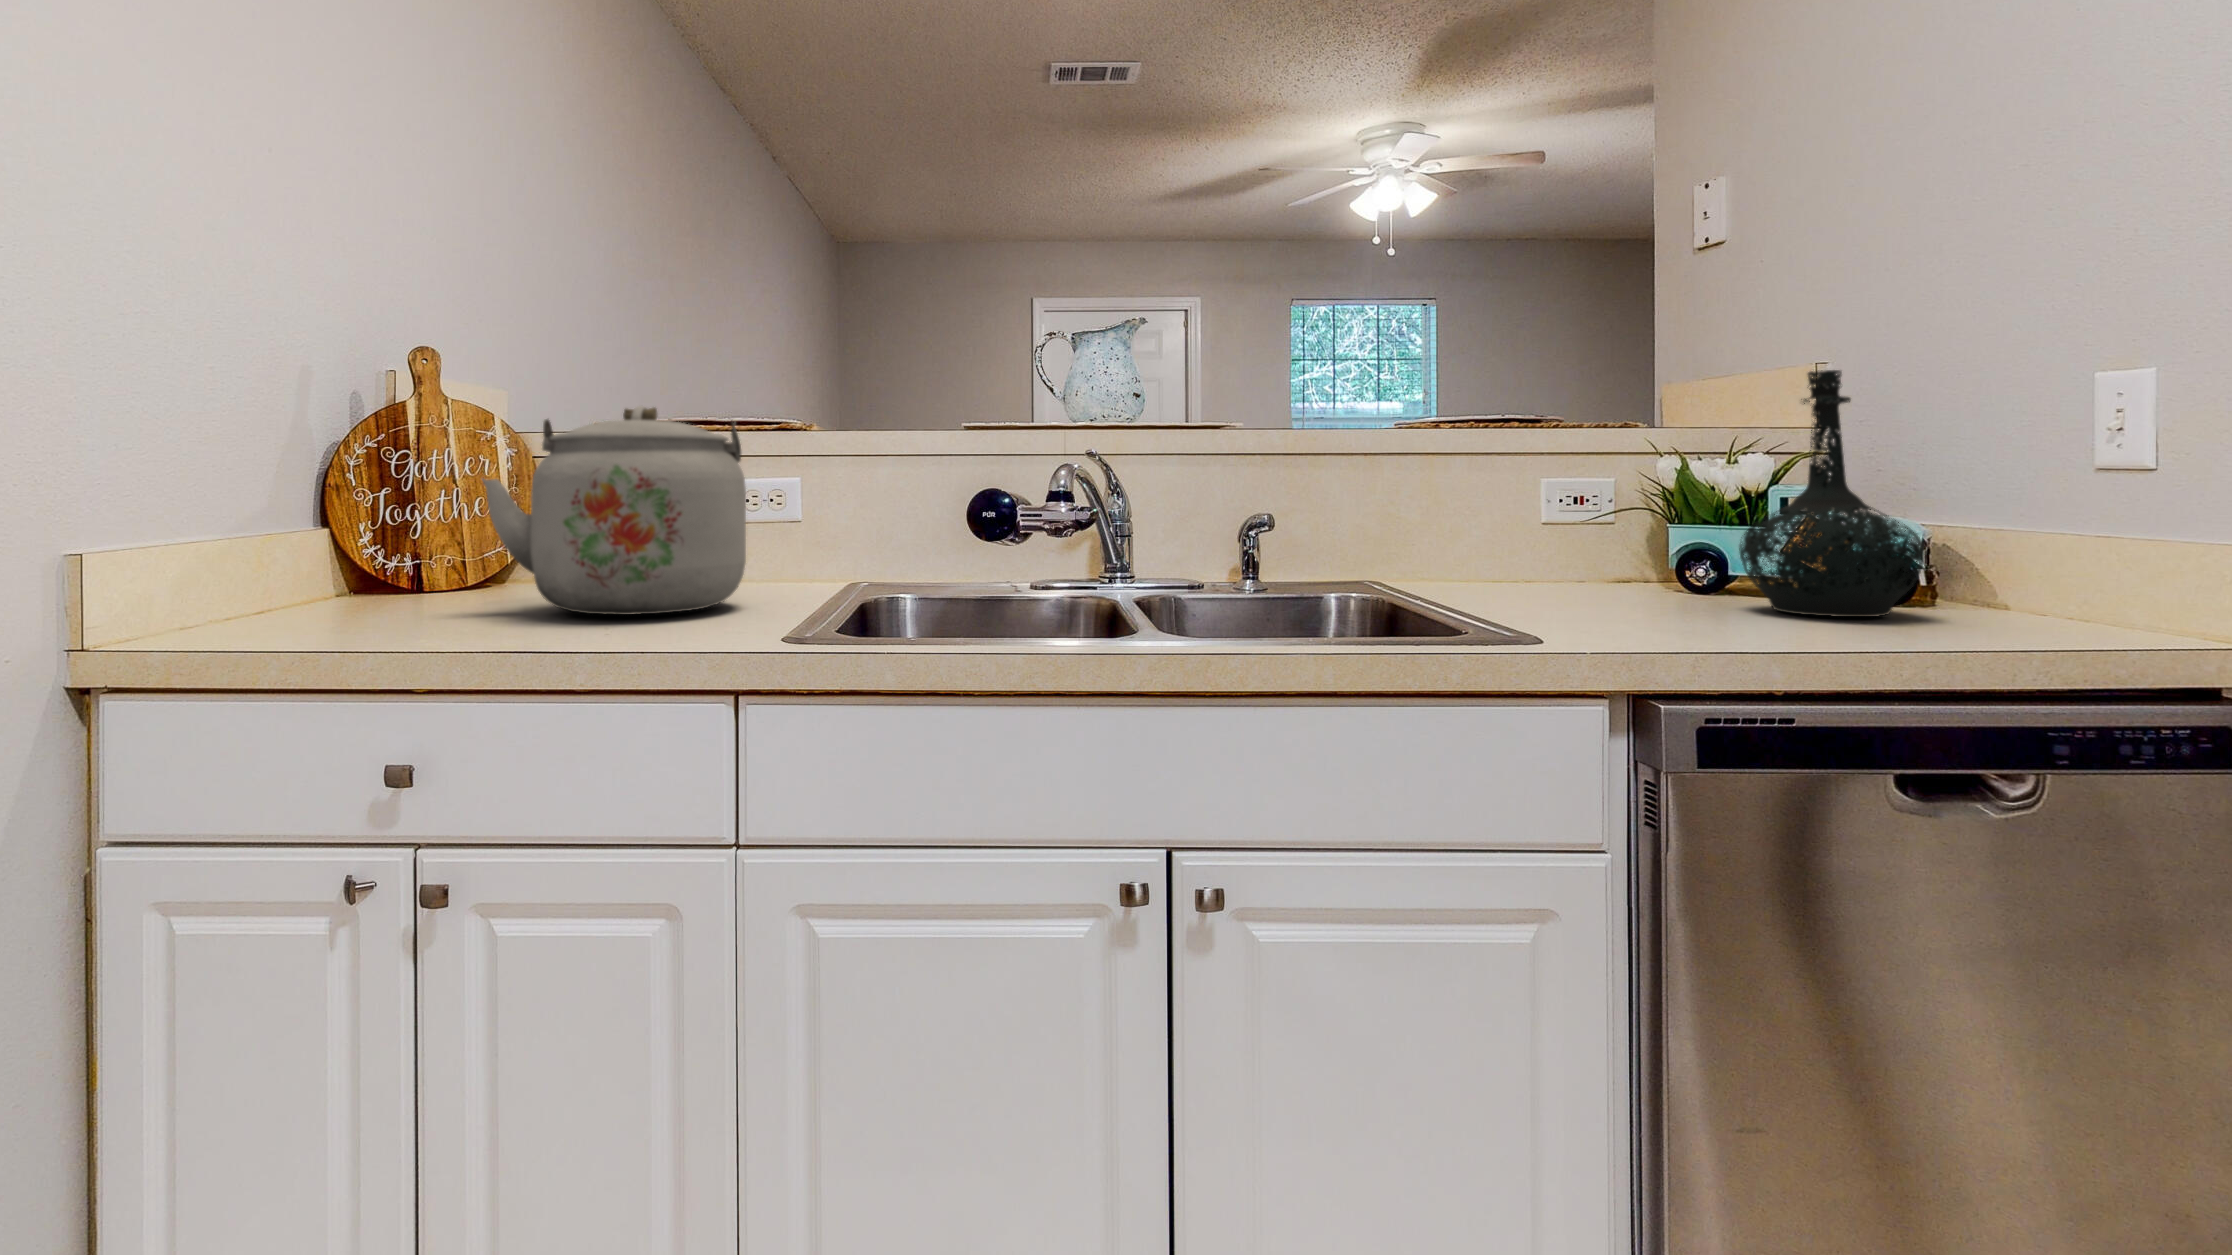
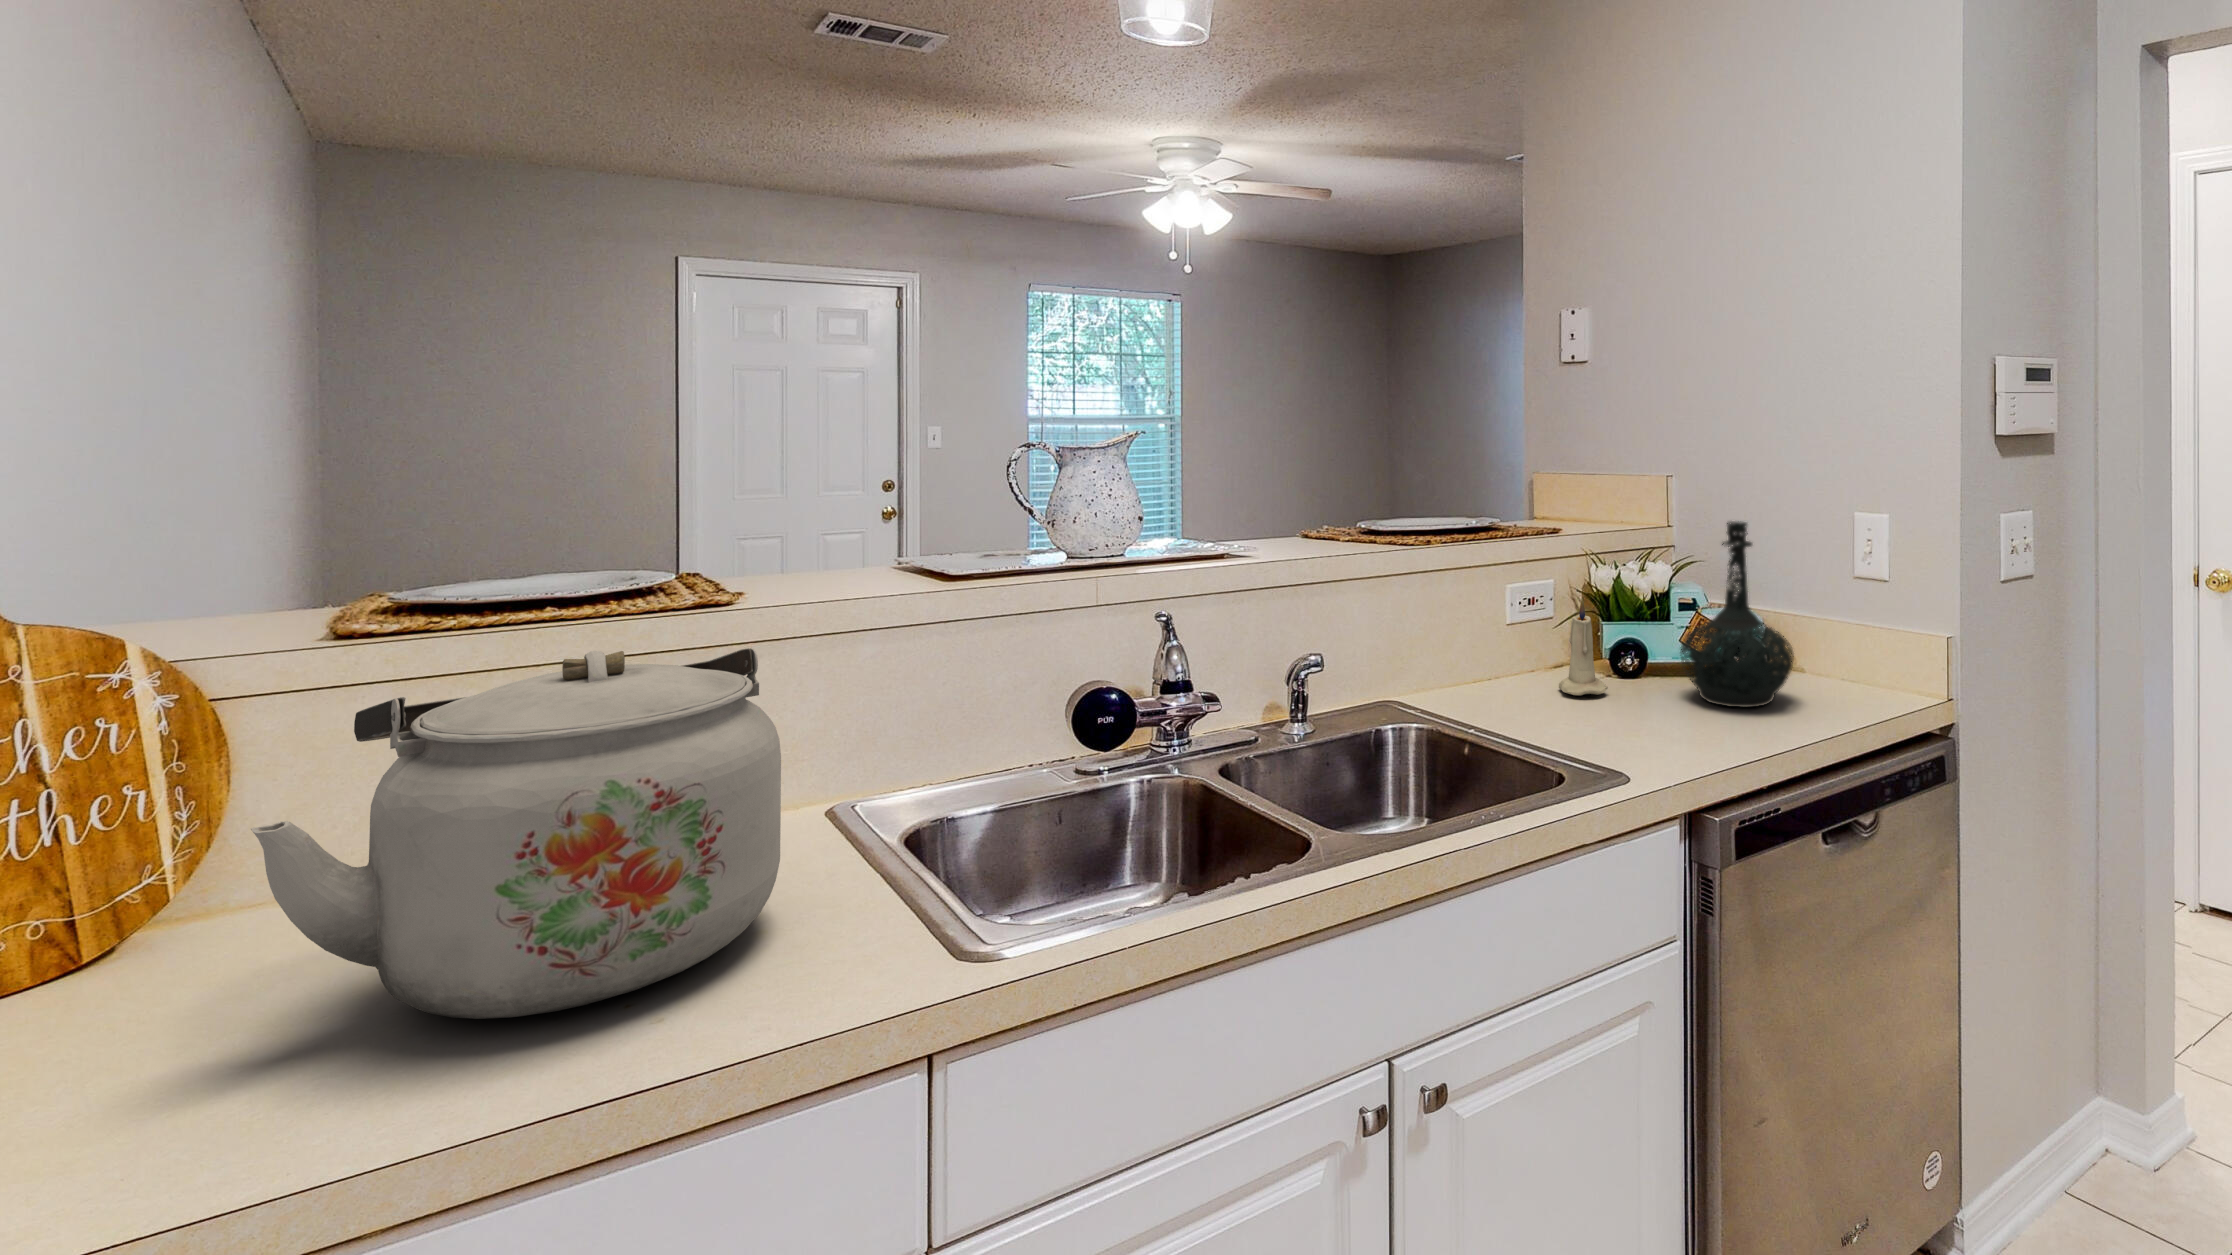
candle: none [1575,481,1640,596] -> present [1559,599,1608,695]

